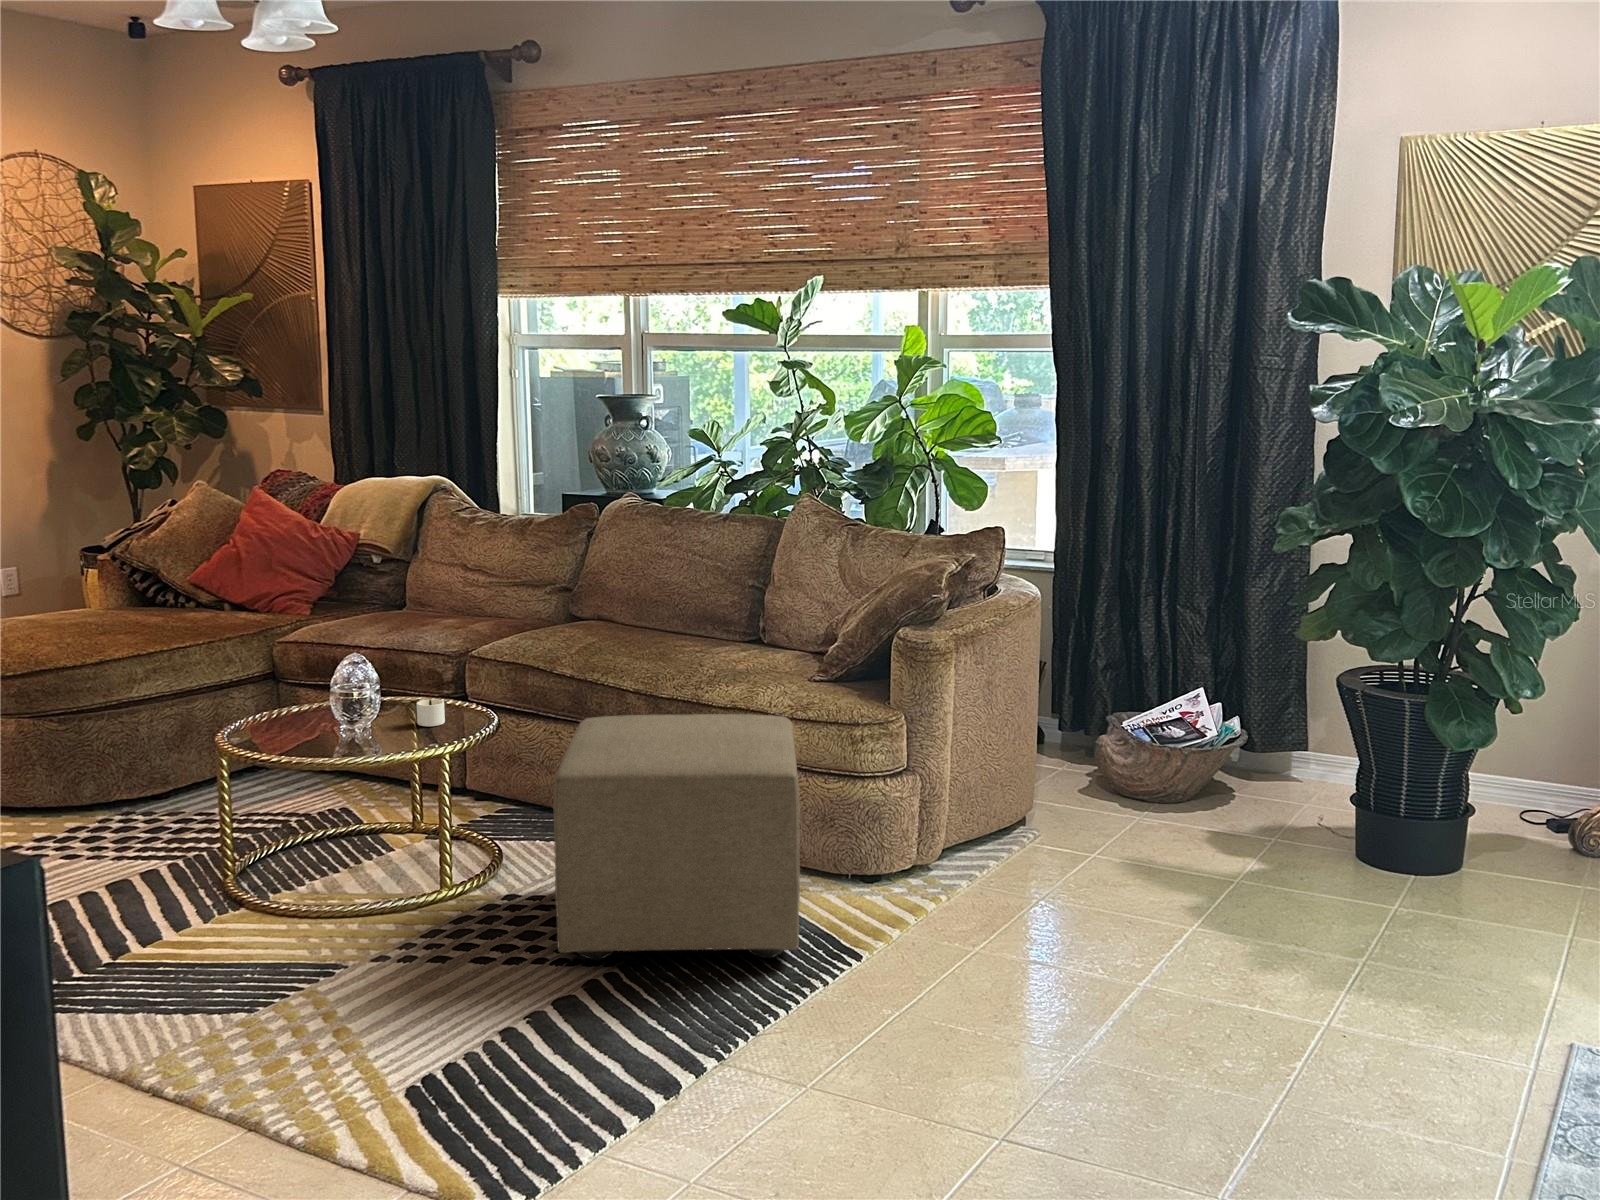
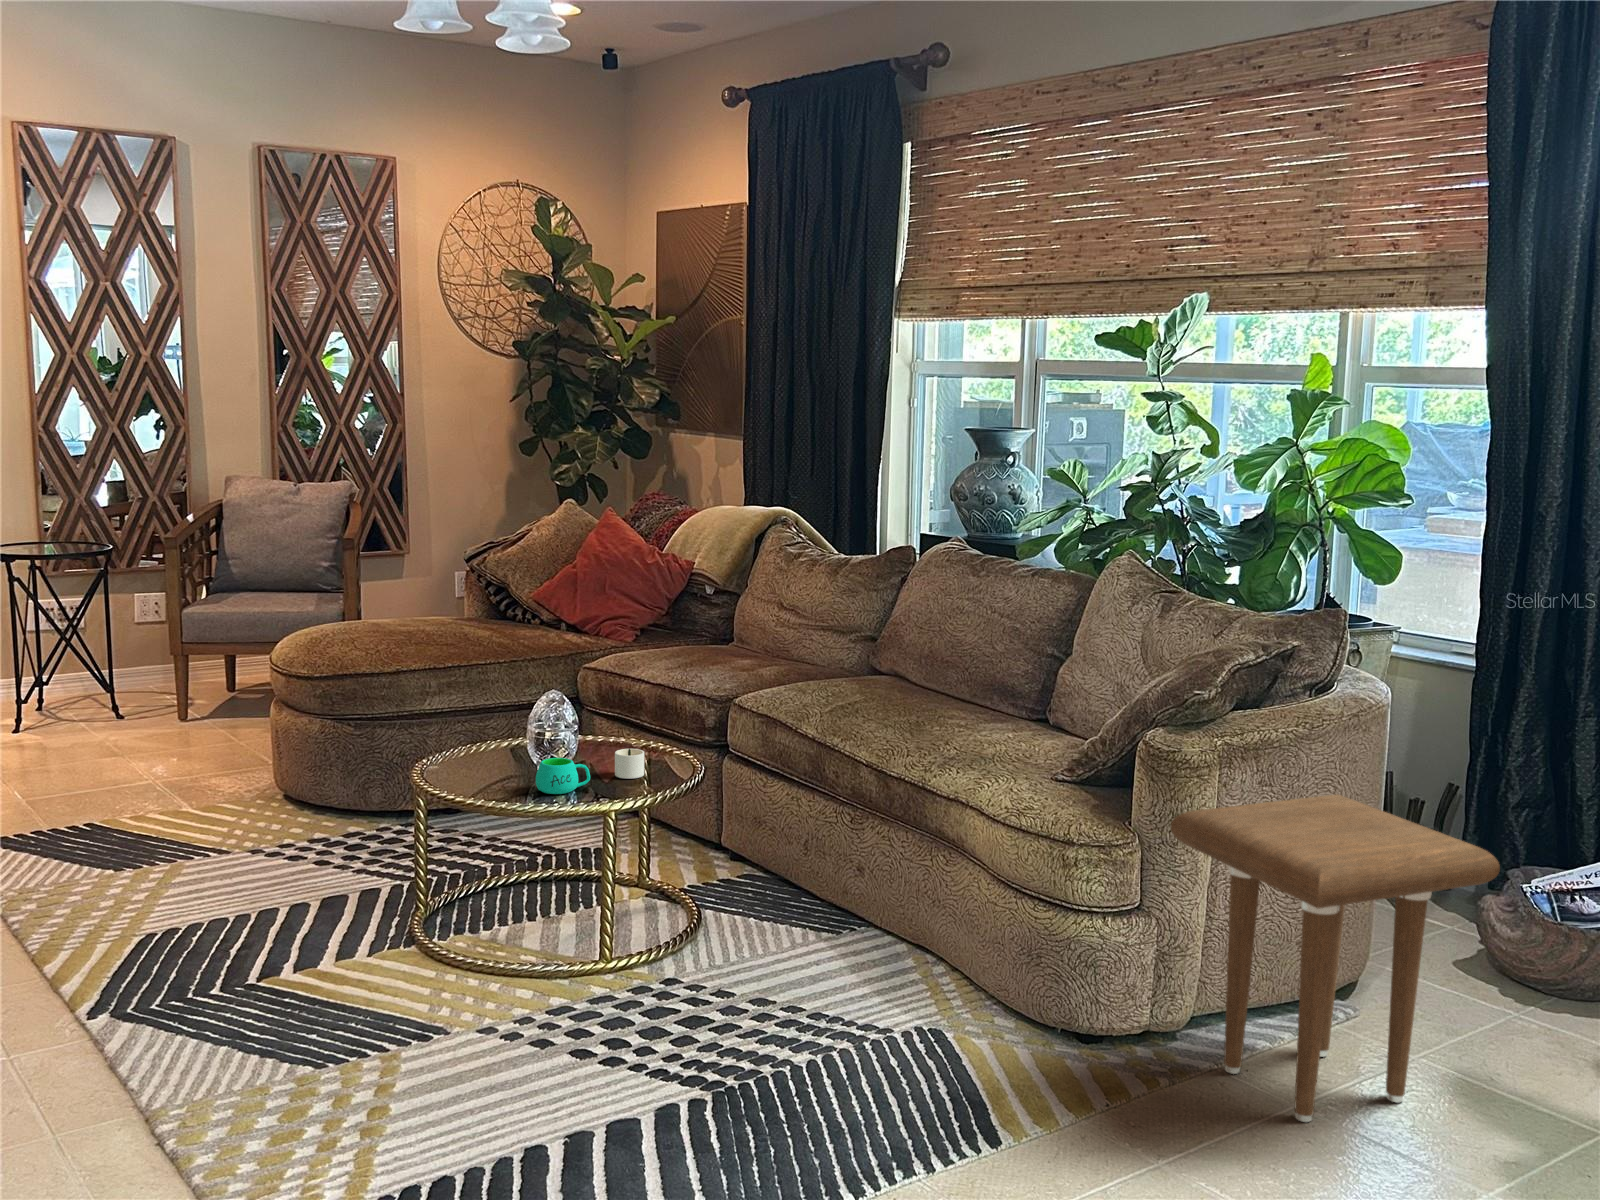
side table: none [928,664,1162,904] -> present [1171,794,1500,1122]
mug: none [359,713,407,746] -> present [536,758,590,794]
ottoman: present [553,714,800,960] -> none [650,793,996,1121]

